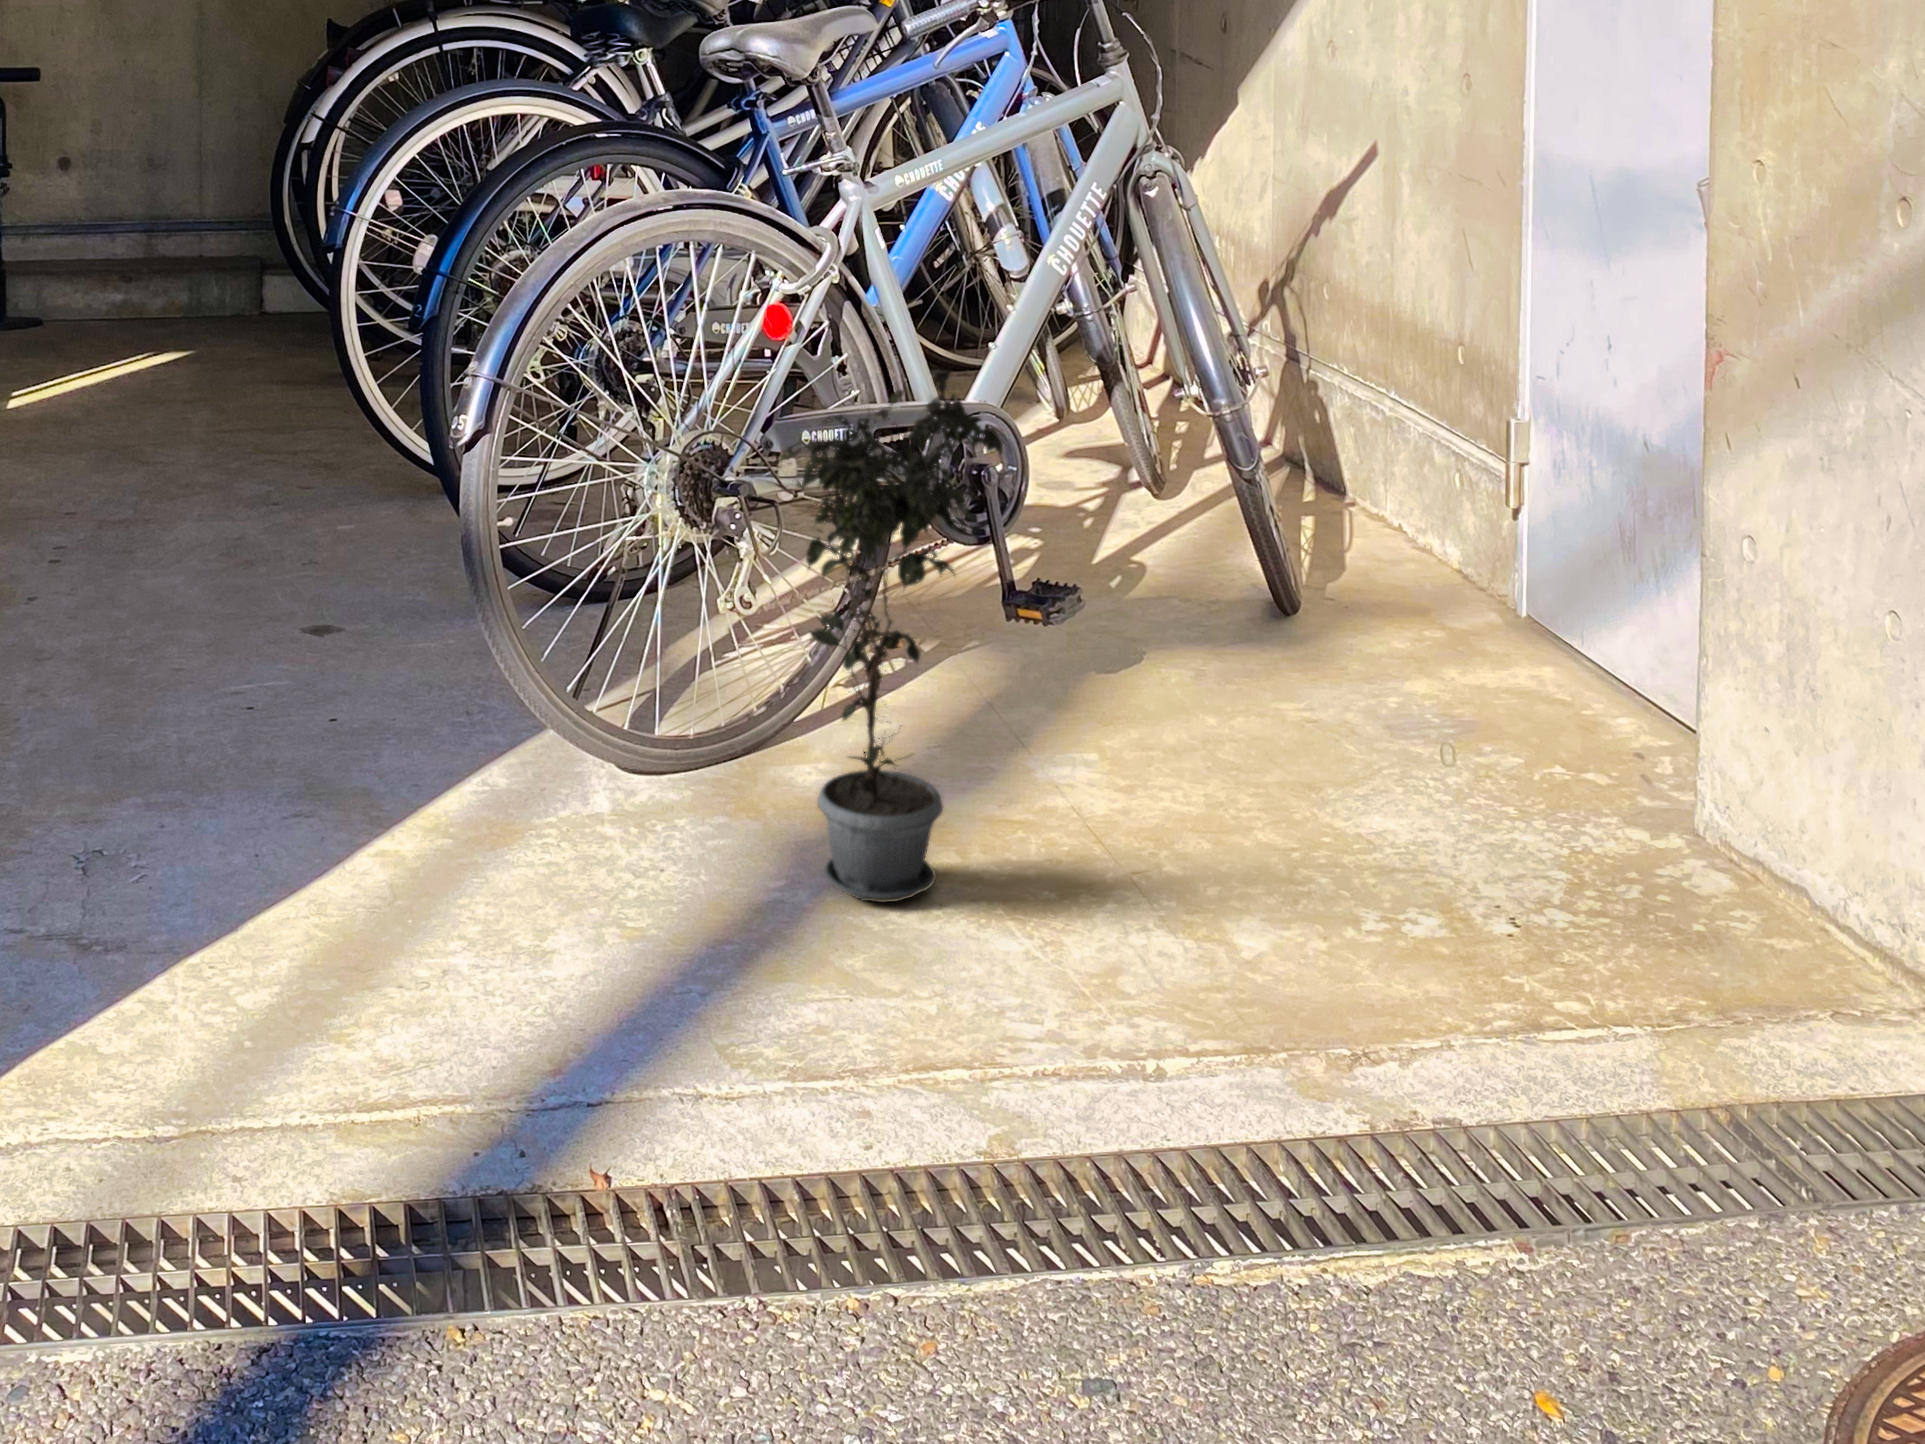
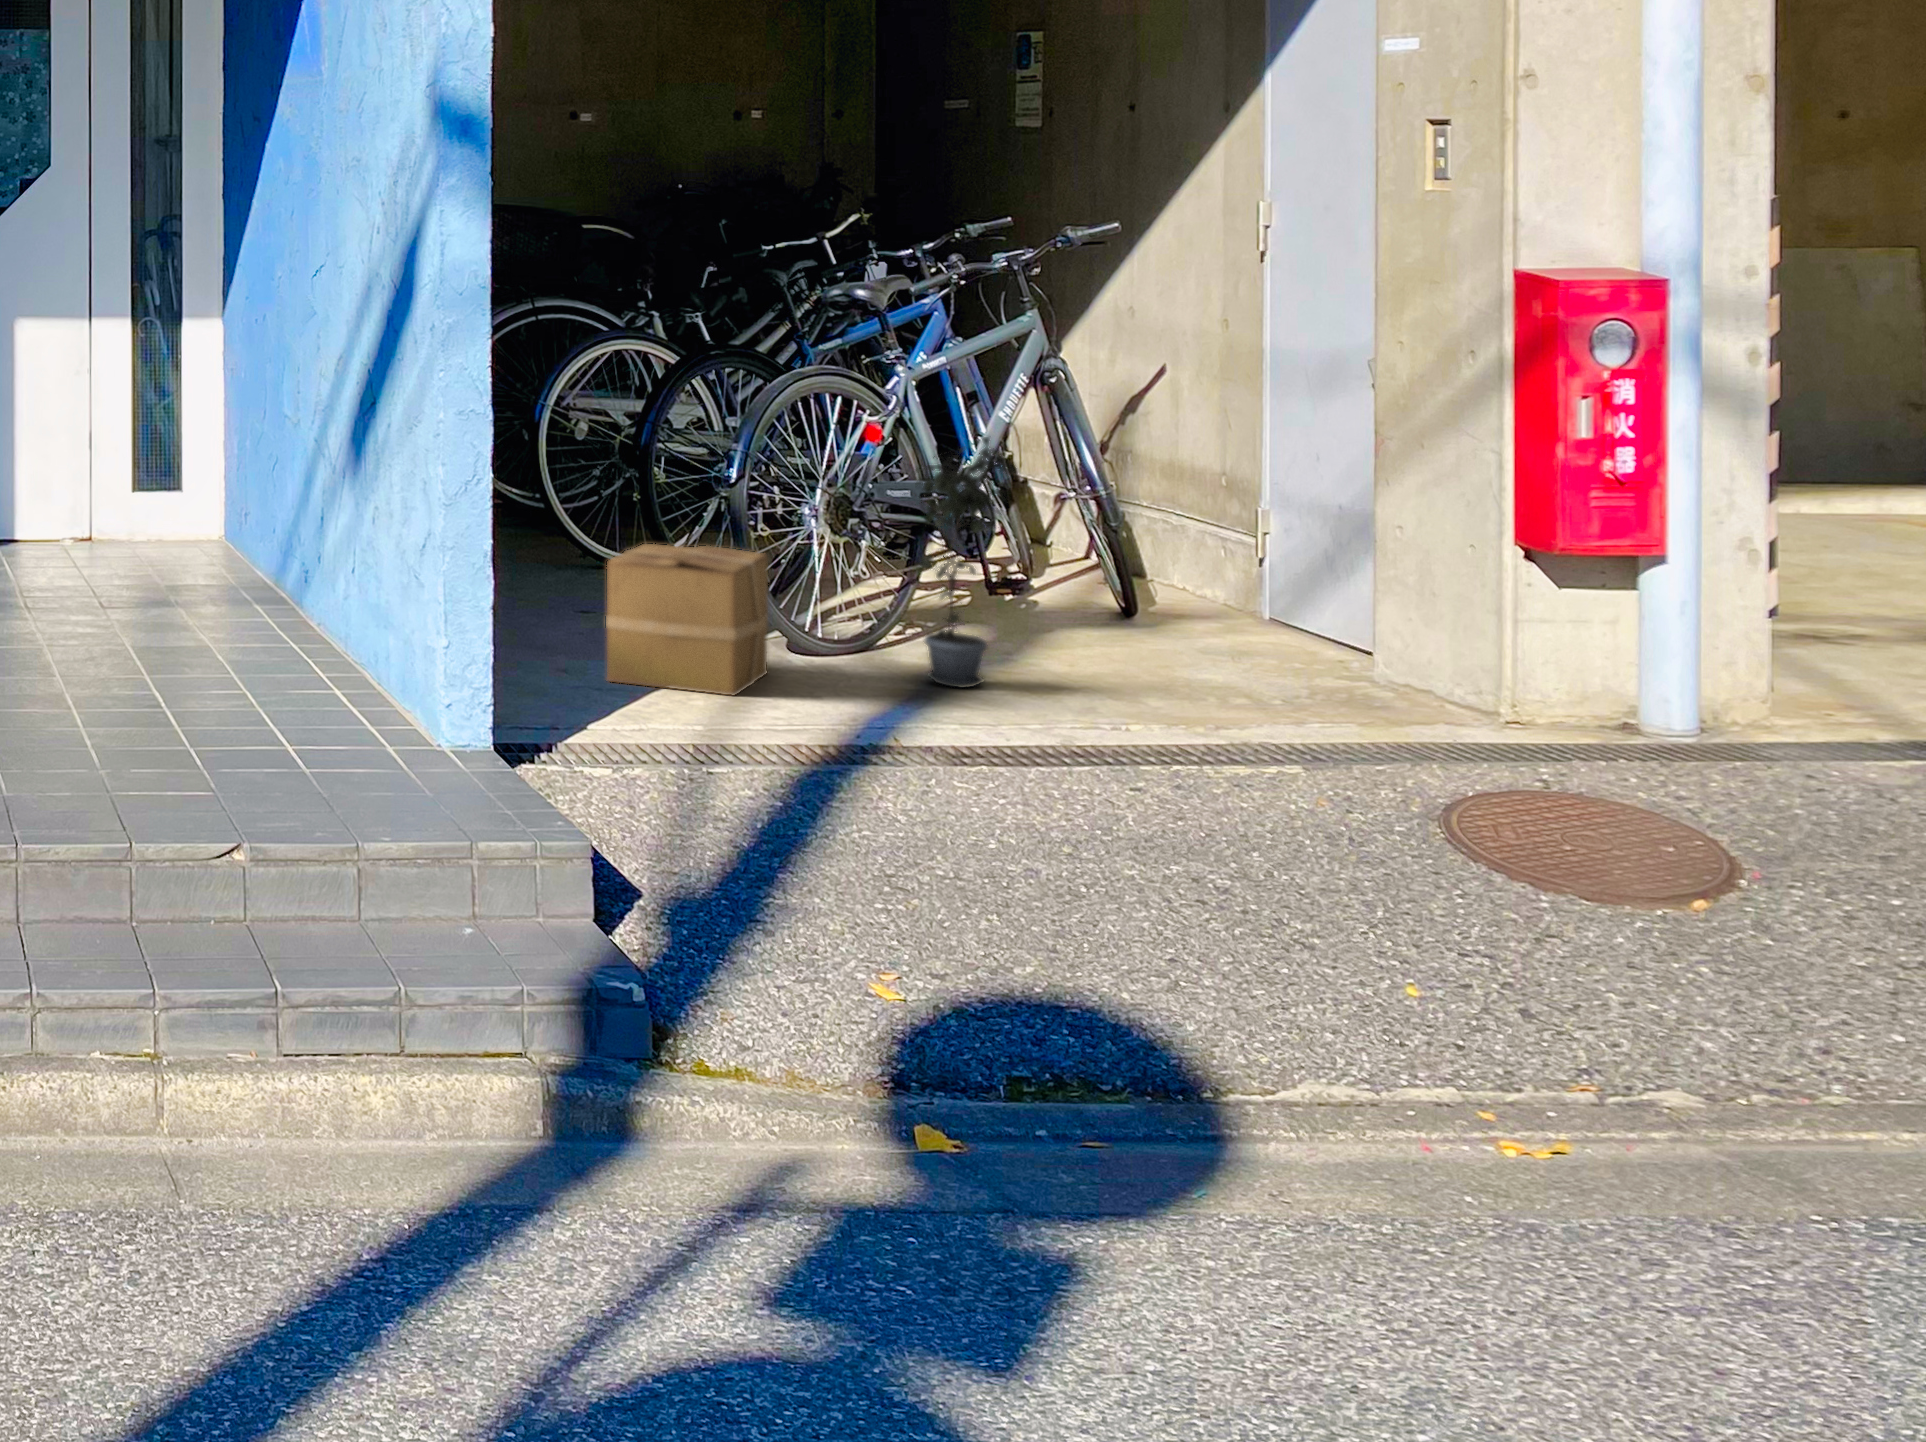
cardboard box: none [133,585,513,970] -> present [606,544,768,695]

